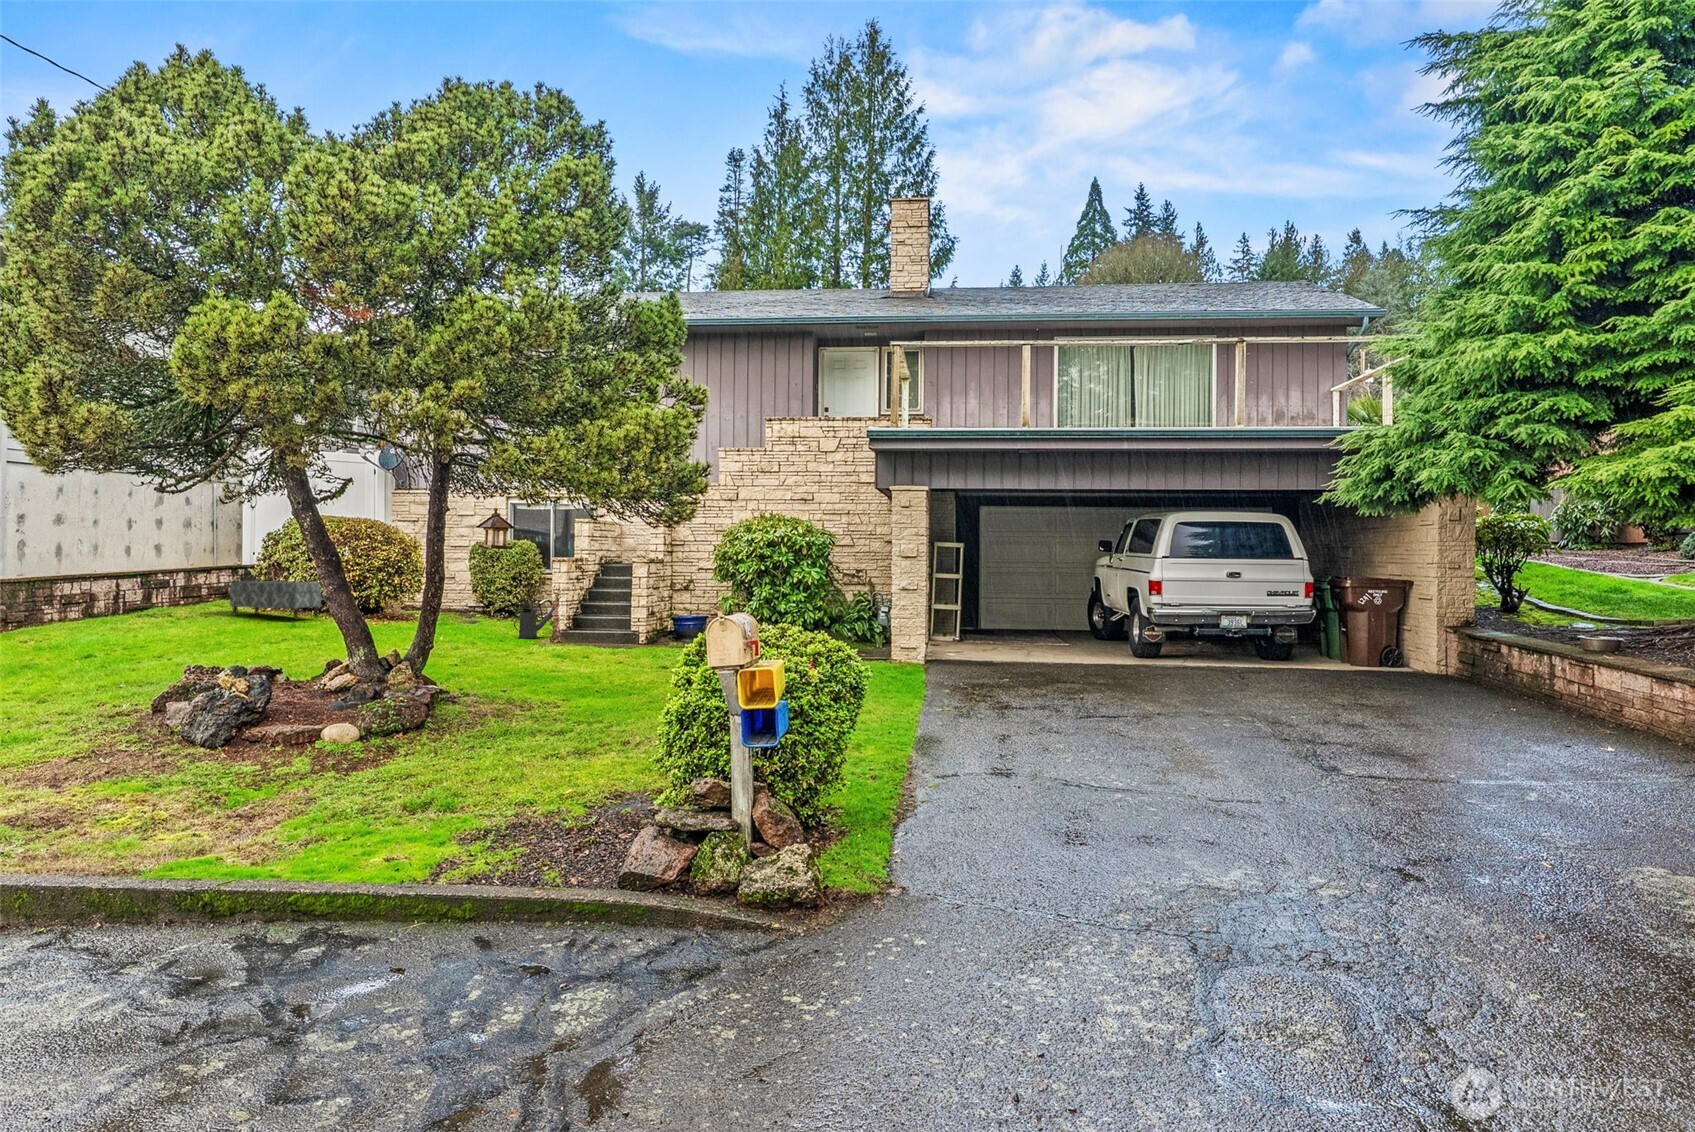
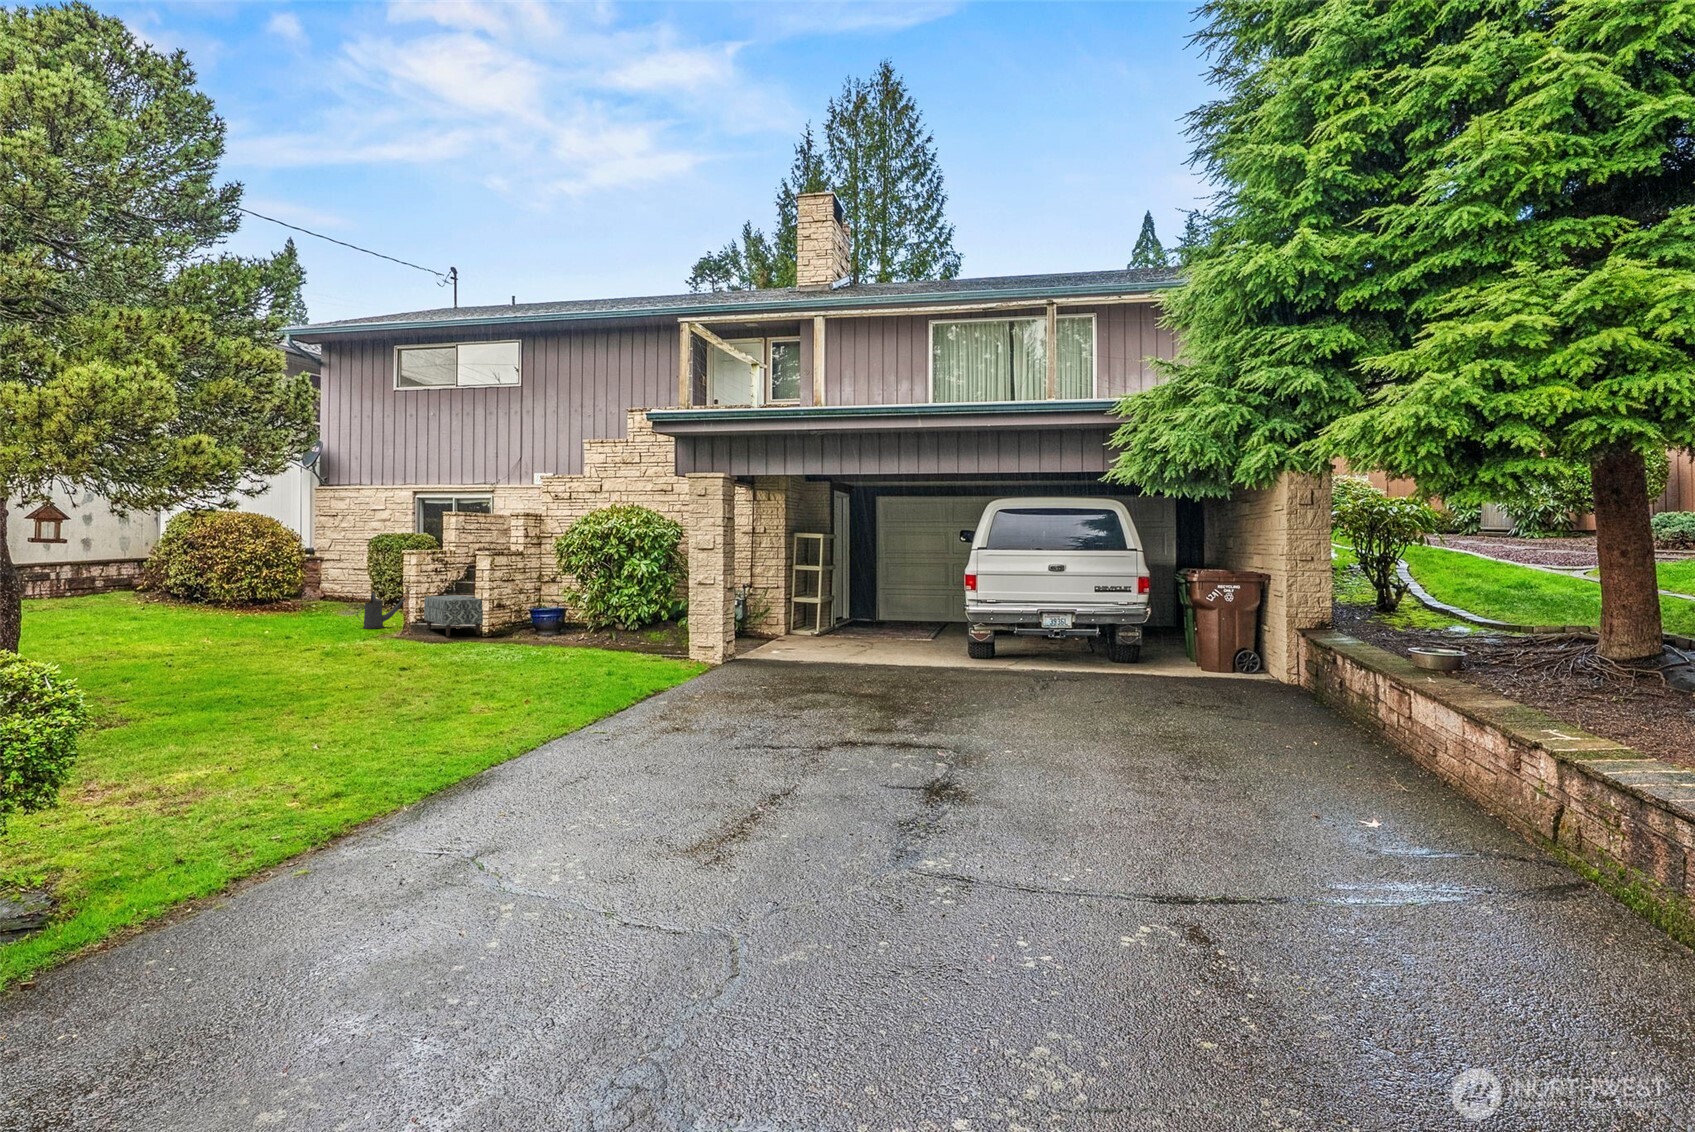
bench: present [230,581,321,620] -> present [424,595,483,637]

